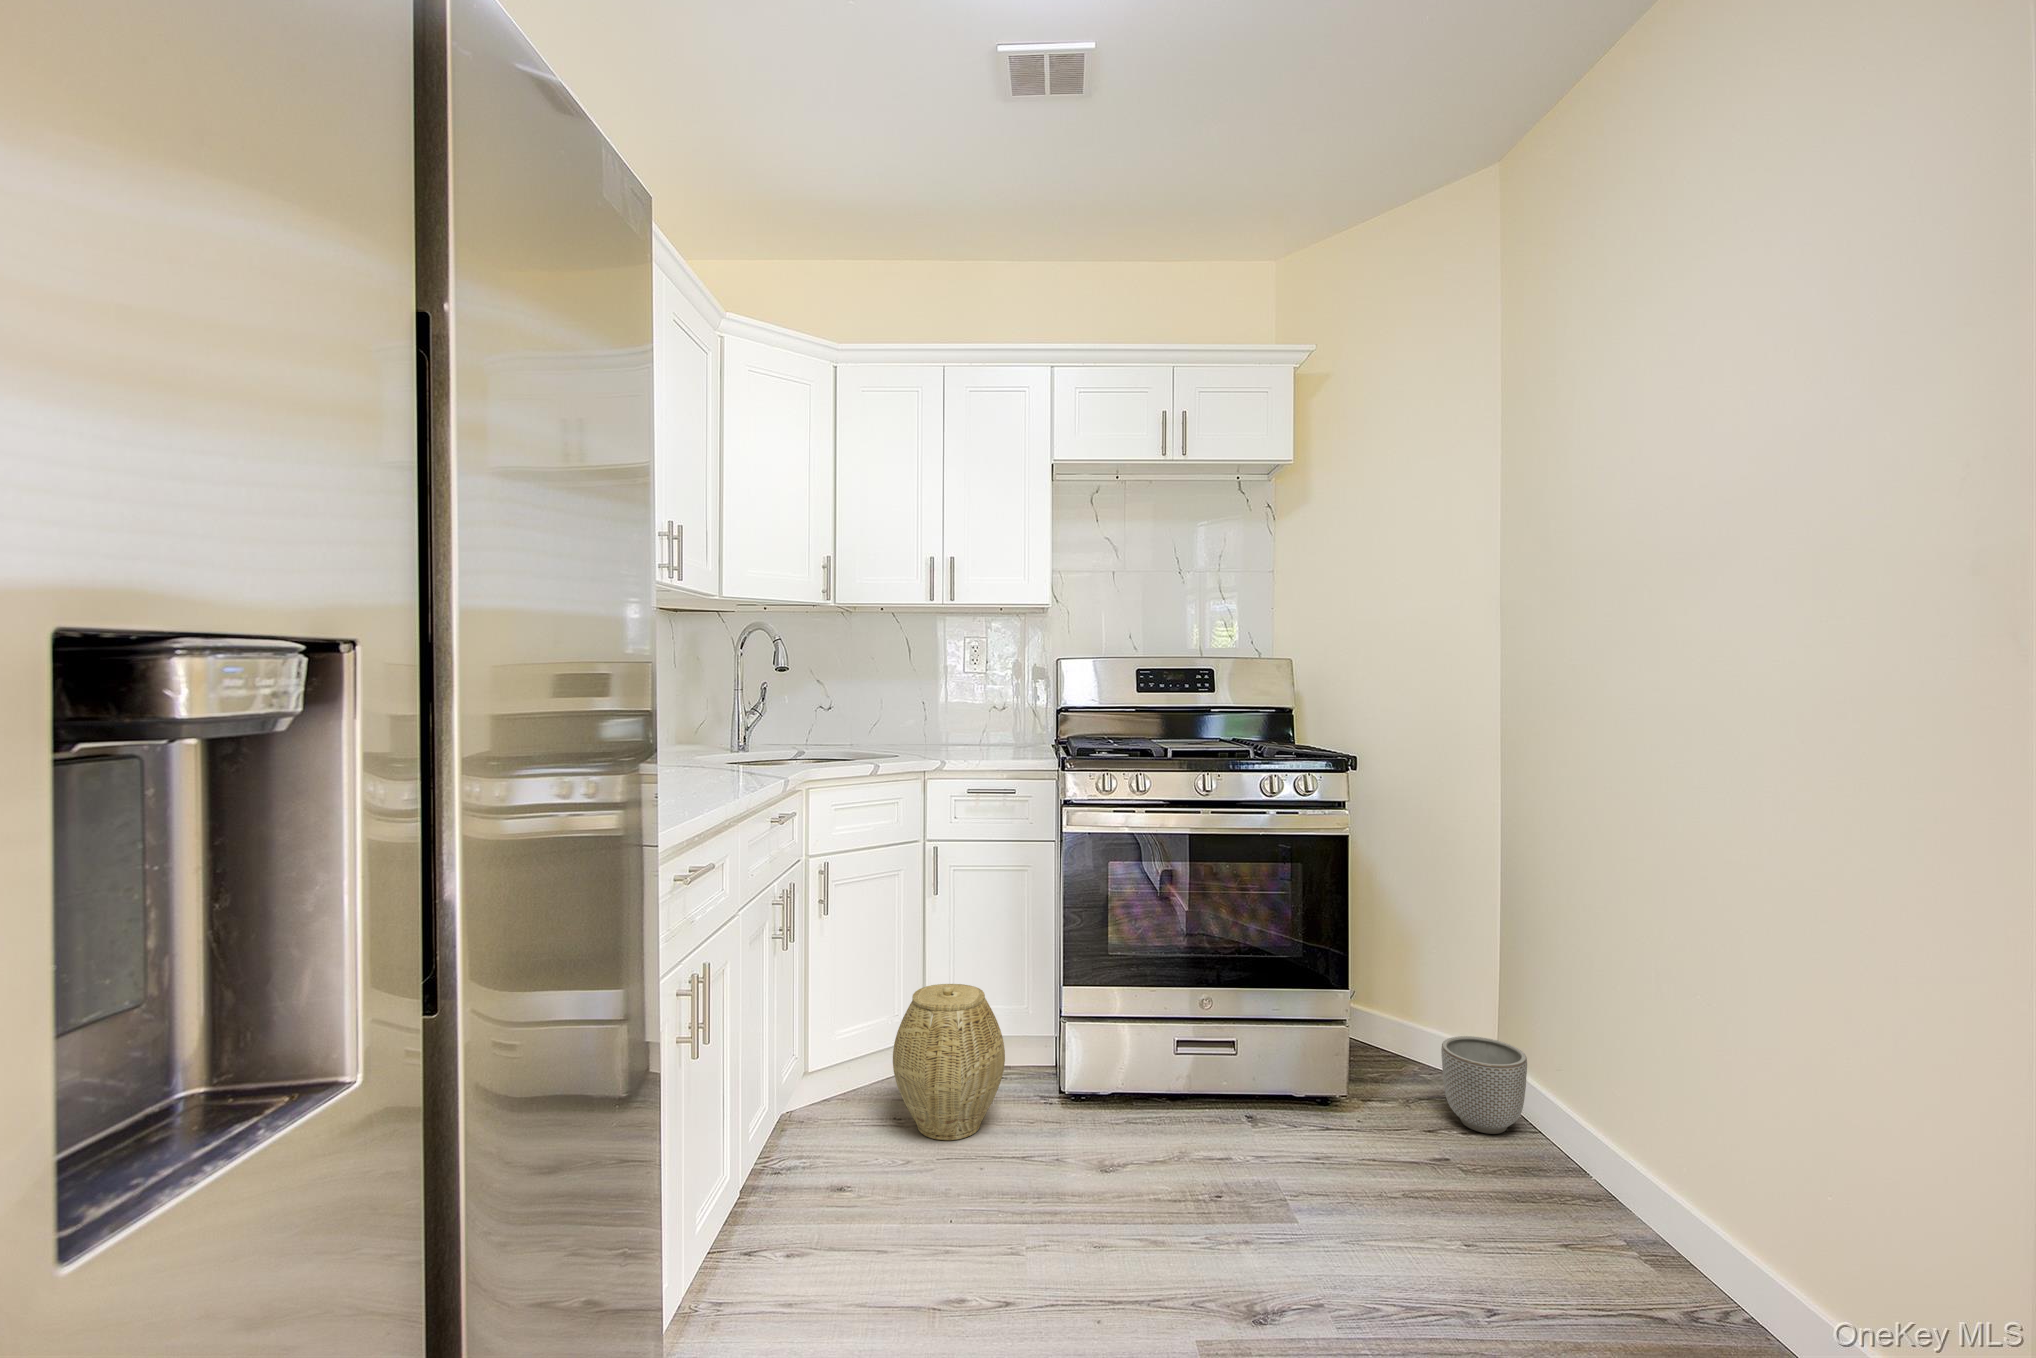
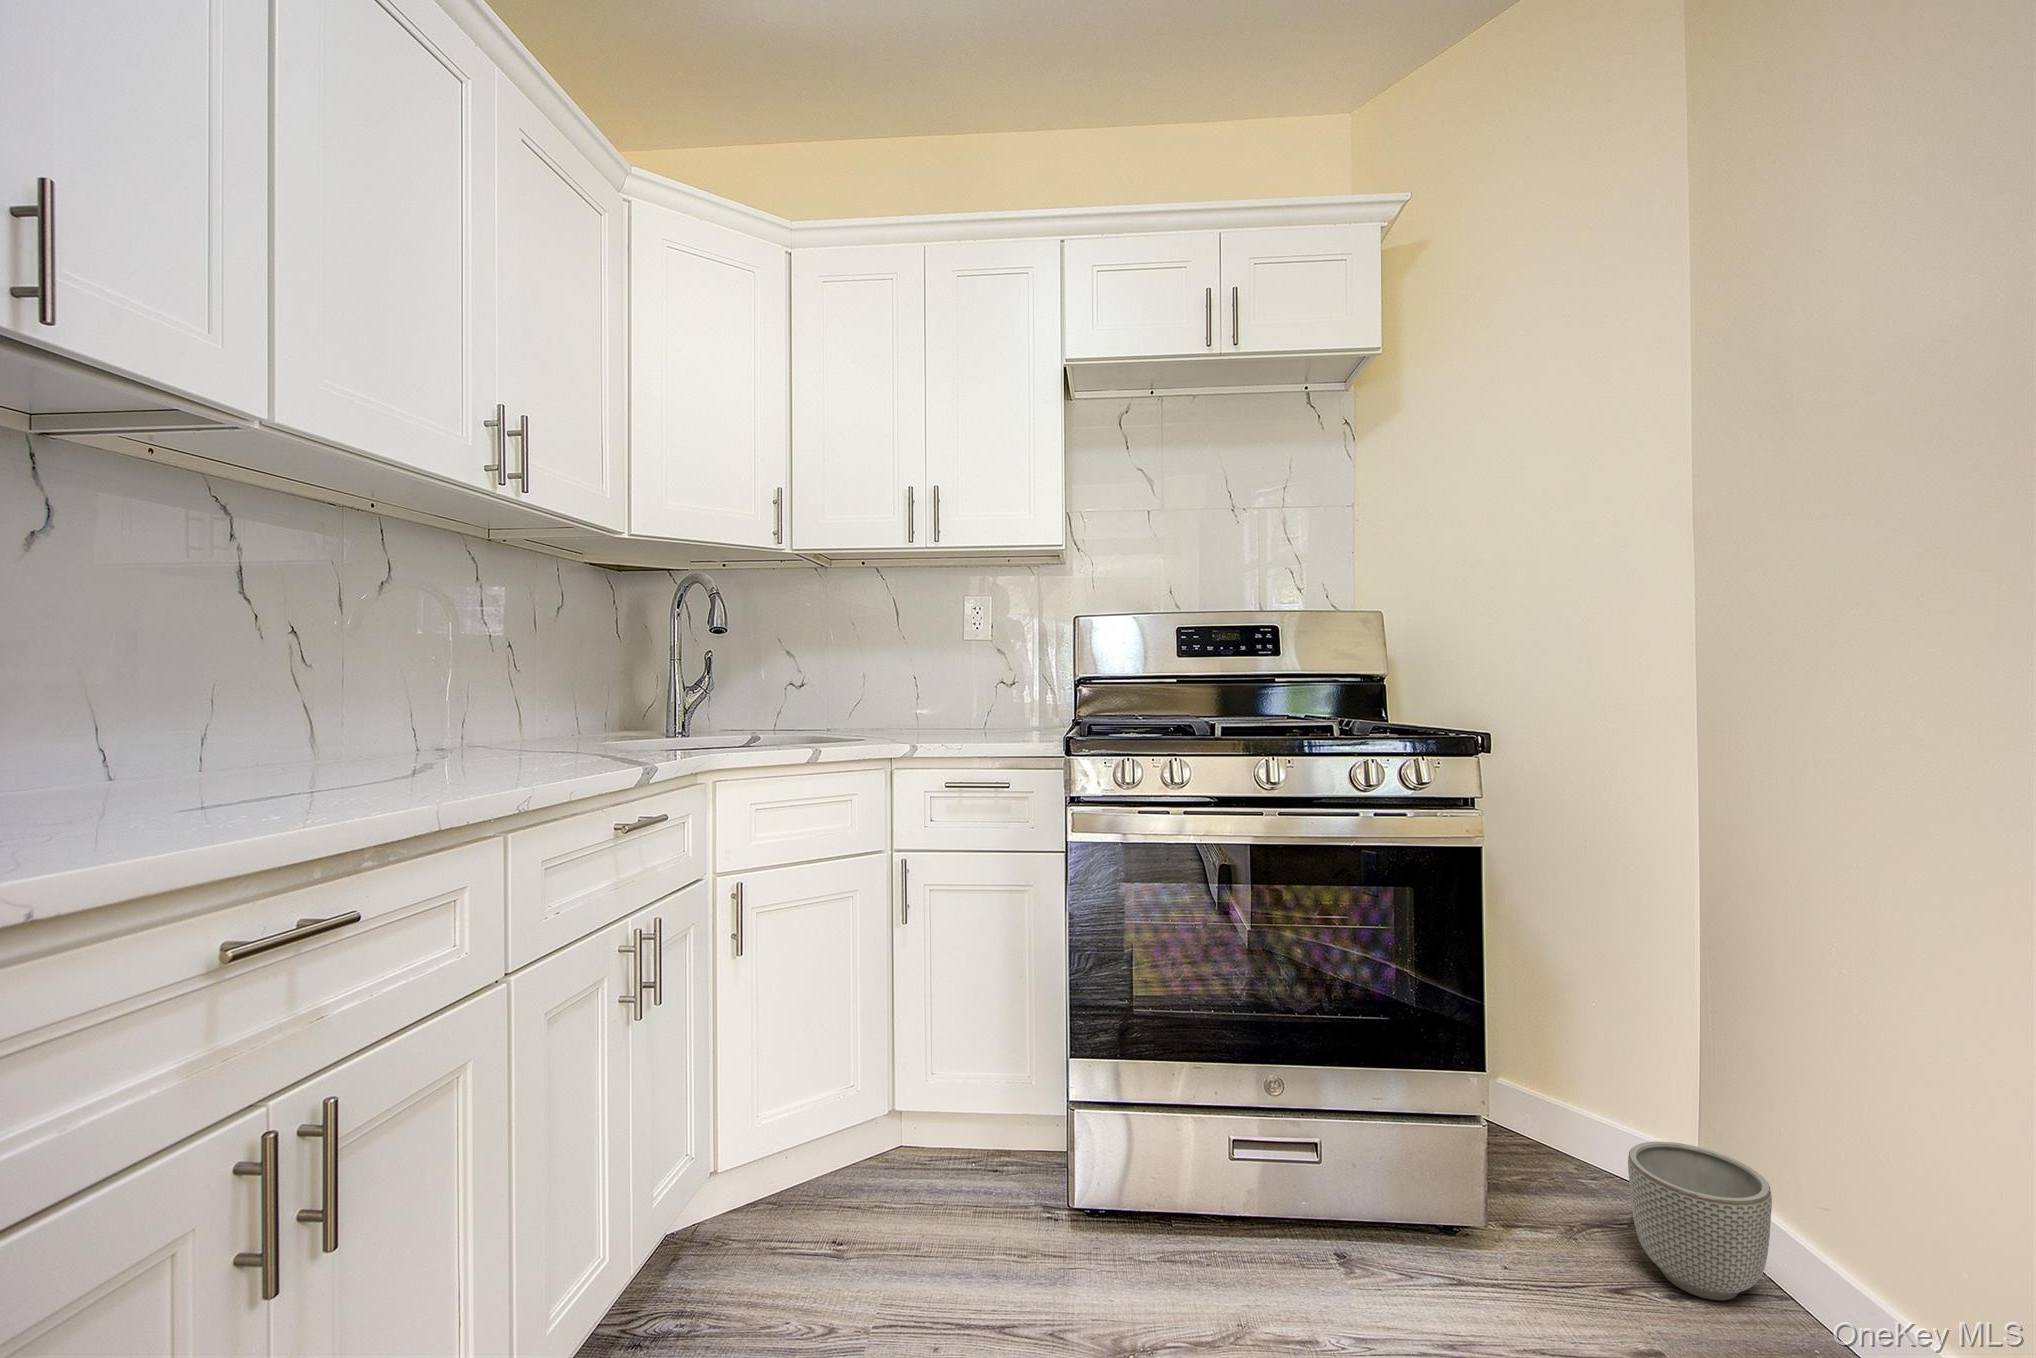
woven basket: present [893,984,1005,1140] -> none [825,1053,985,1287]

